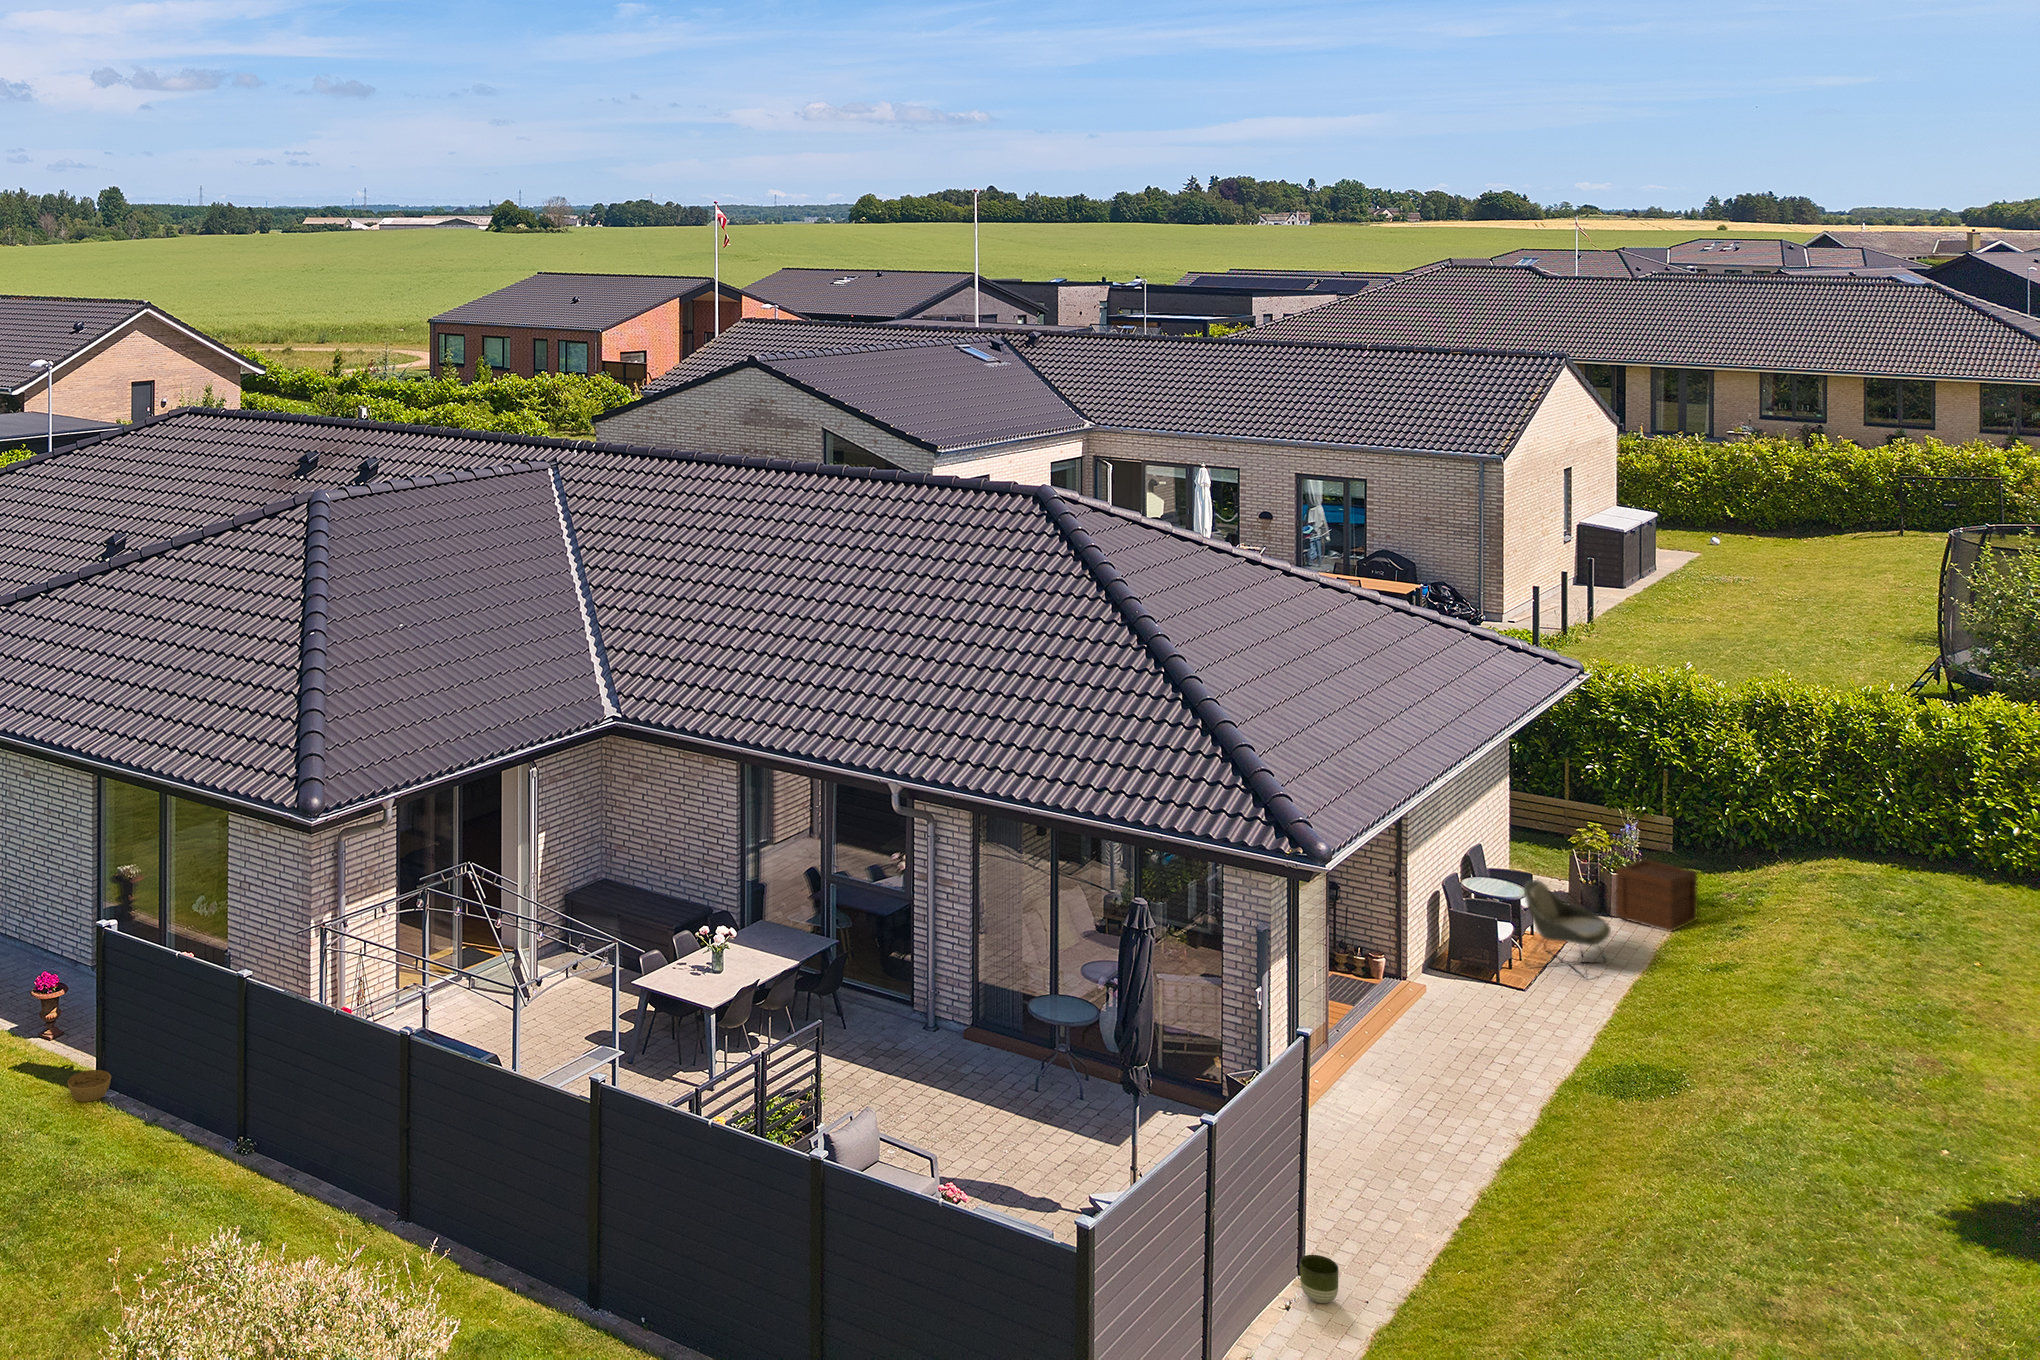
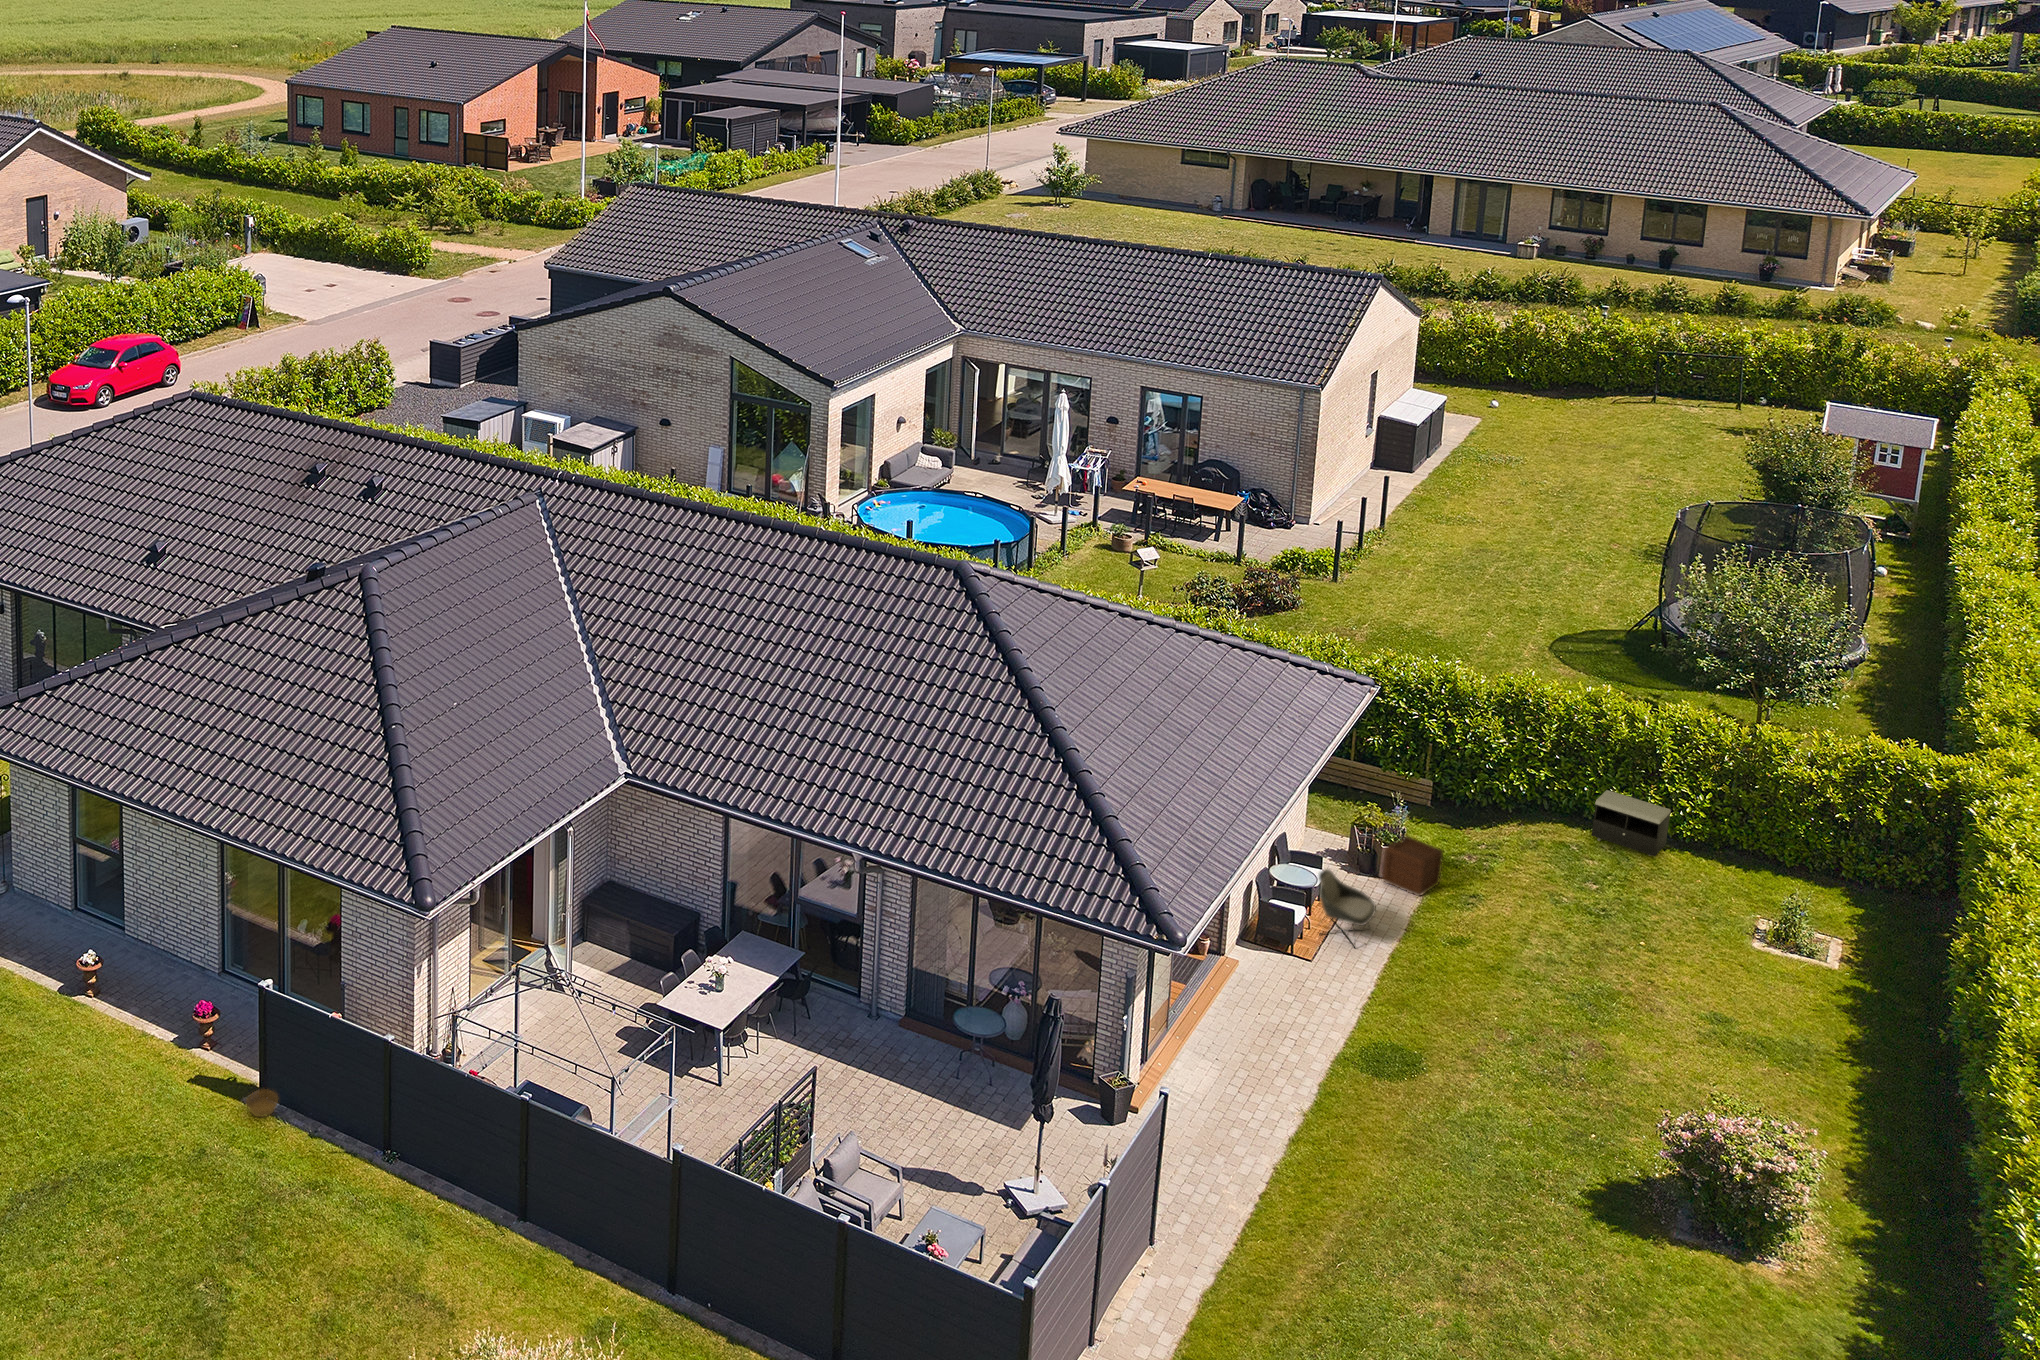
storage bench: none [1901,812,2009,894] -> present [1591,790,1671,856]
planter: present [1300,1255,1339,1303] -> none [1149,1233,1174,1266]

